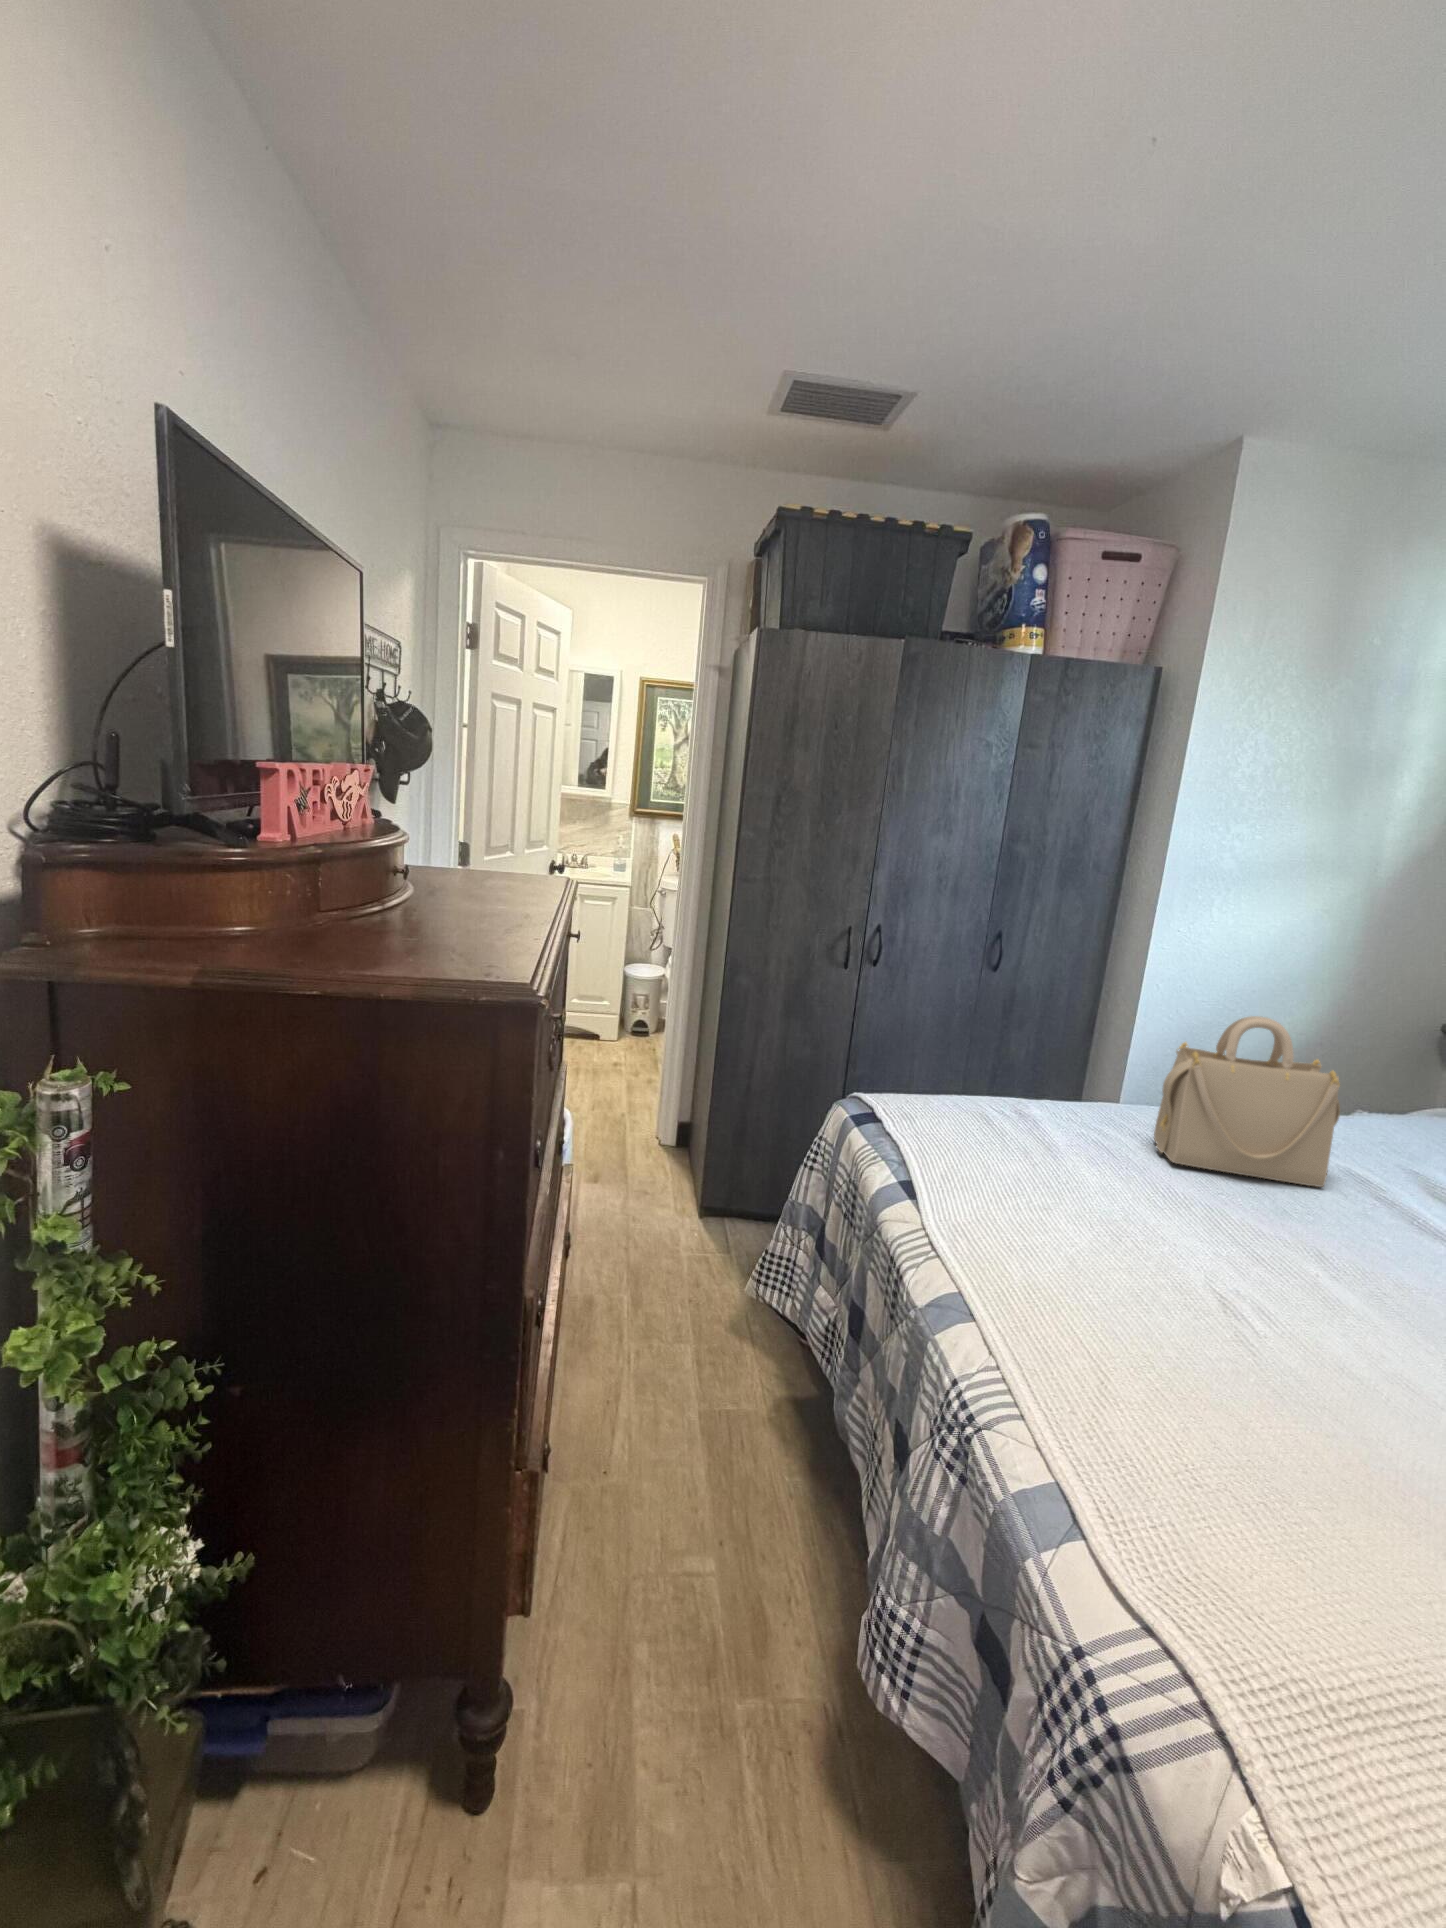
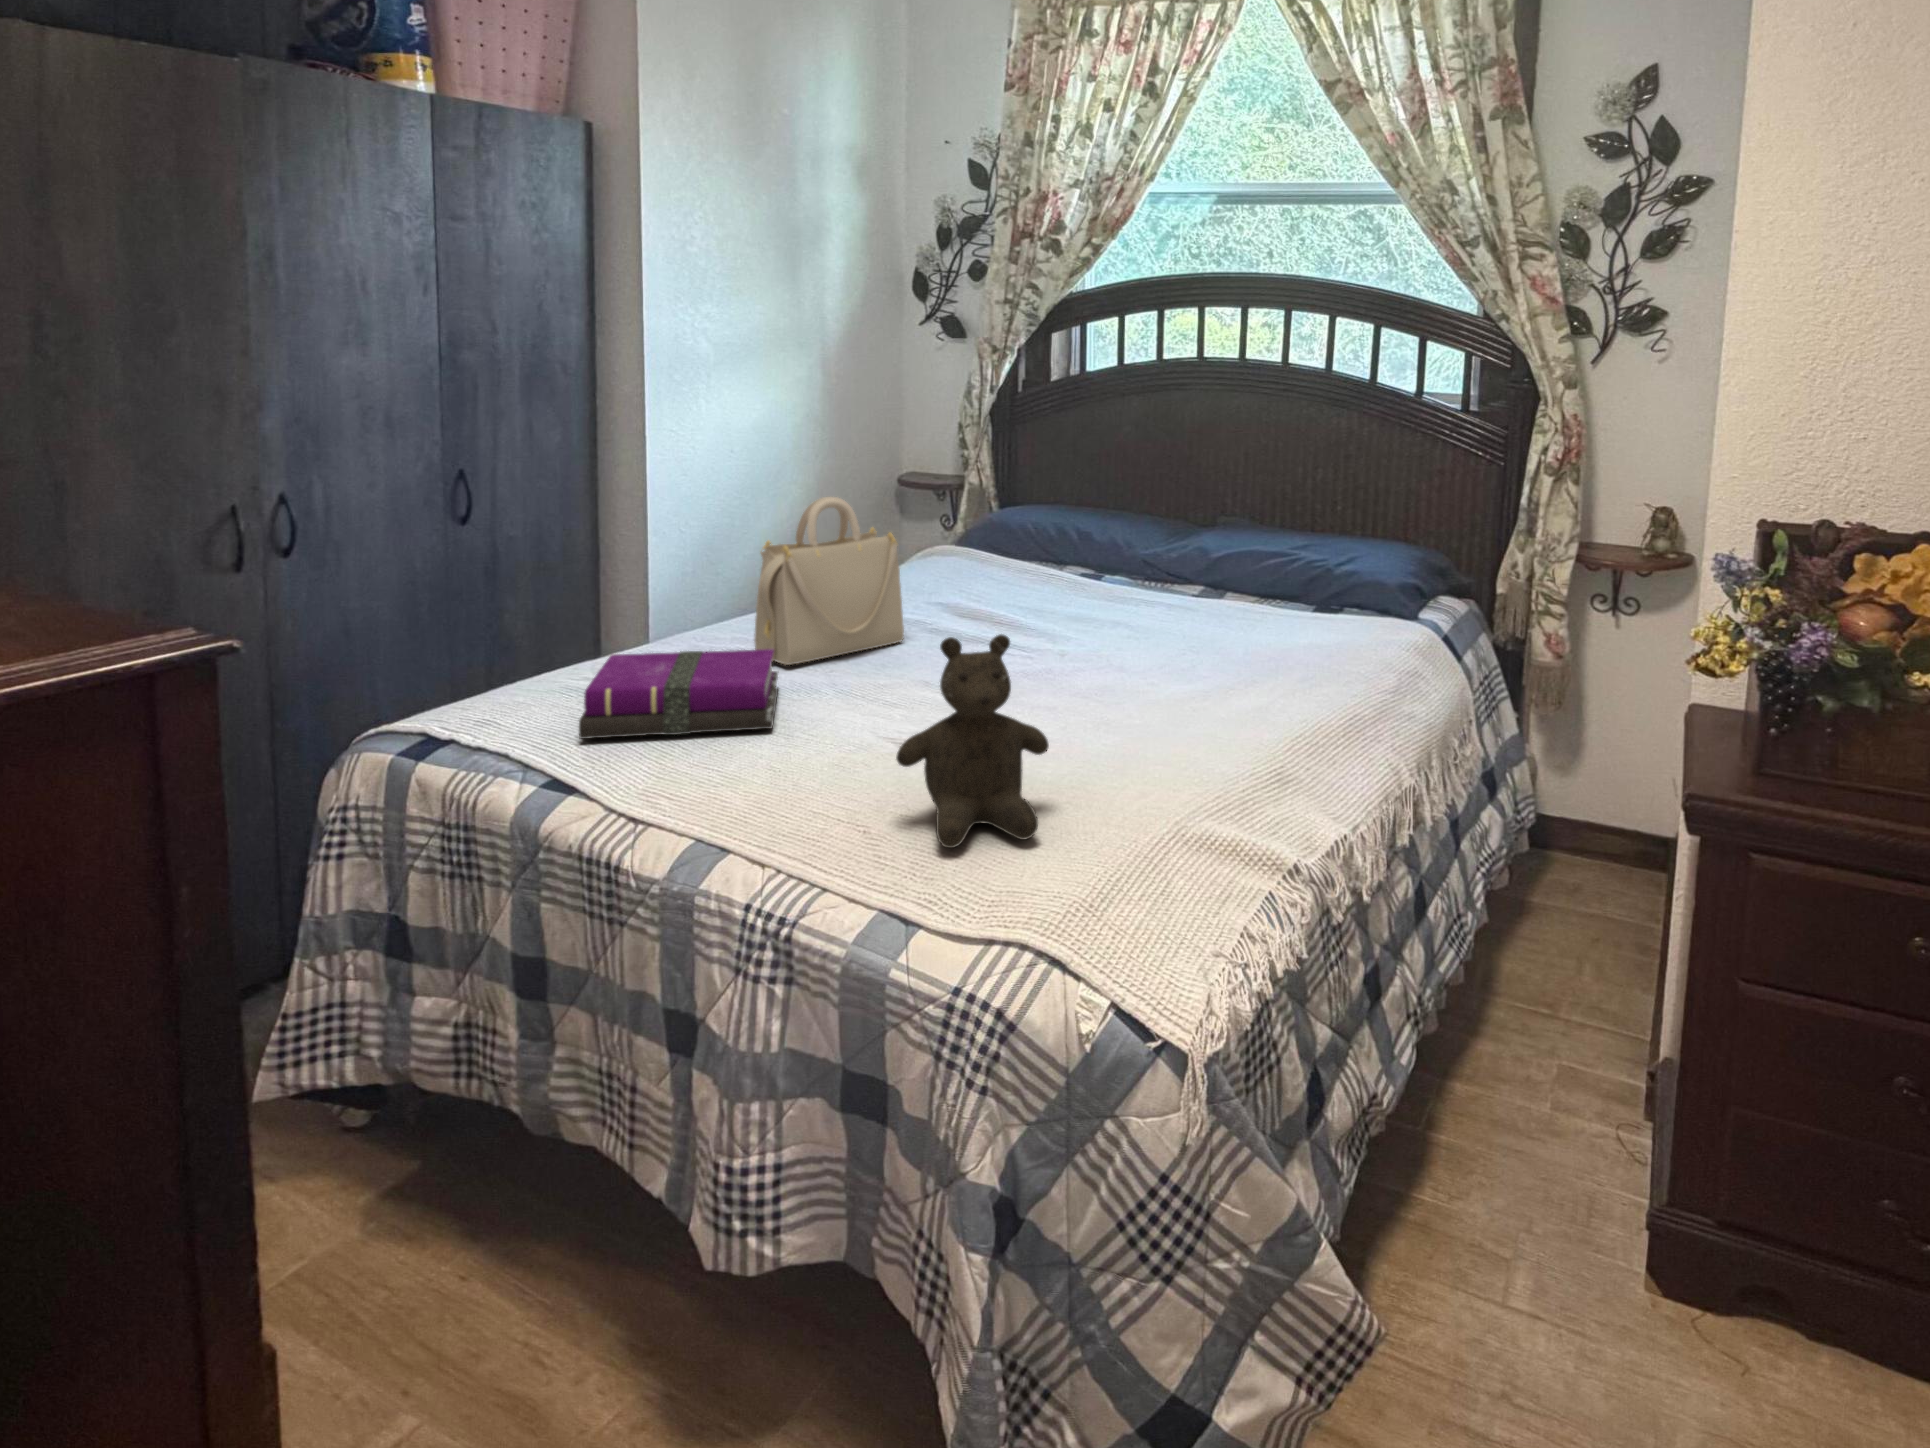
notebook: none [951,1096,1151,1219] -> present [579,649,778,739]
teddy bear: none [1156,1226,1383,1533] -> present [896,634,1049,848]

